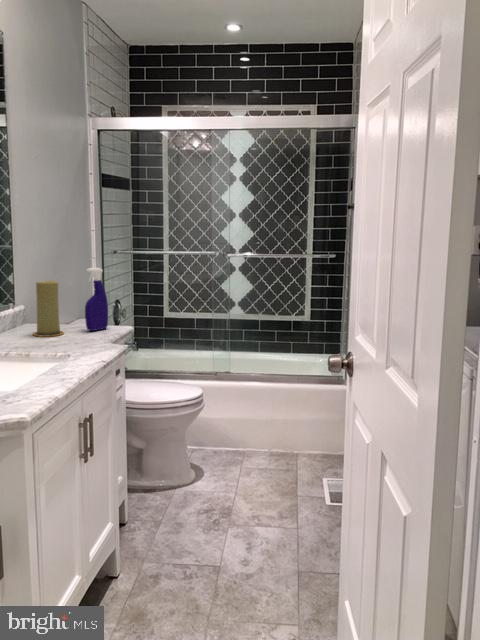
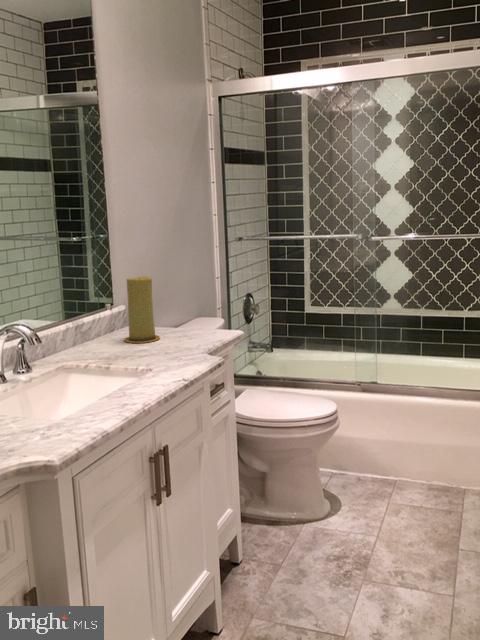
spray bottle: present [85,268,108,331] -> none [184,259,213,336]

